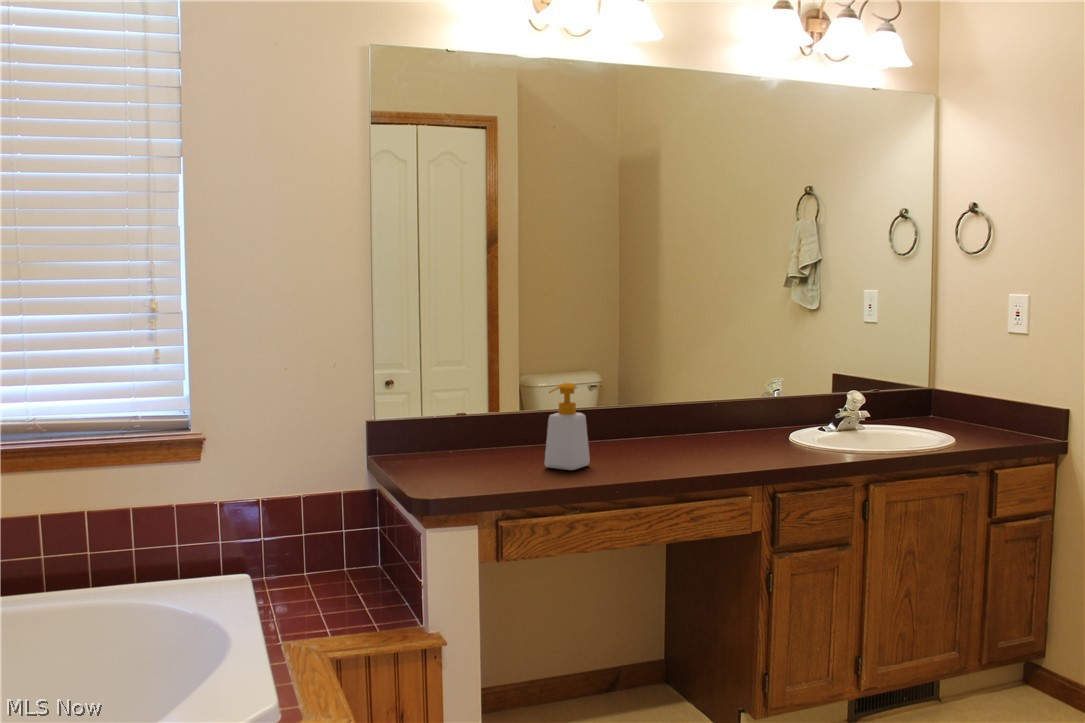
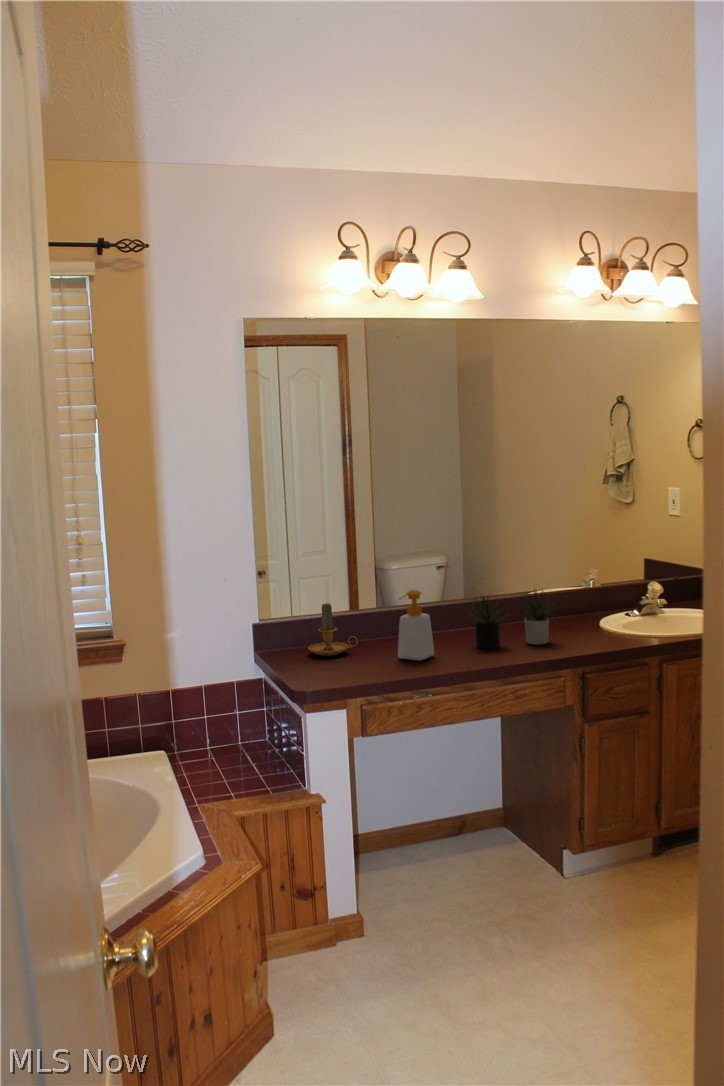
succulent plant: none [624,386,747,460] -> present [467,591,557,649]
candle: none [434,395,496,462] -> present [308,603,358,656]

